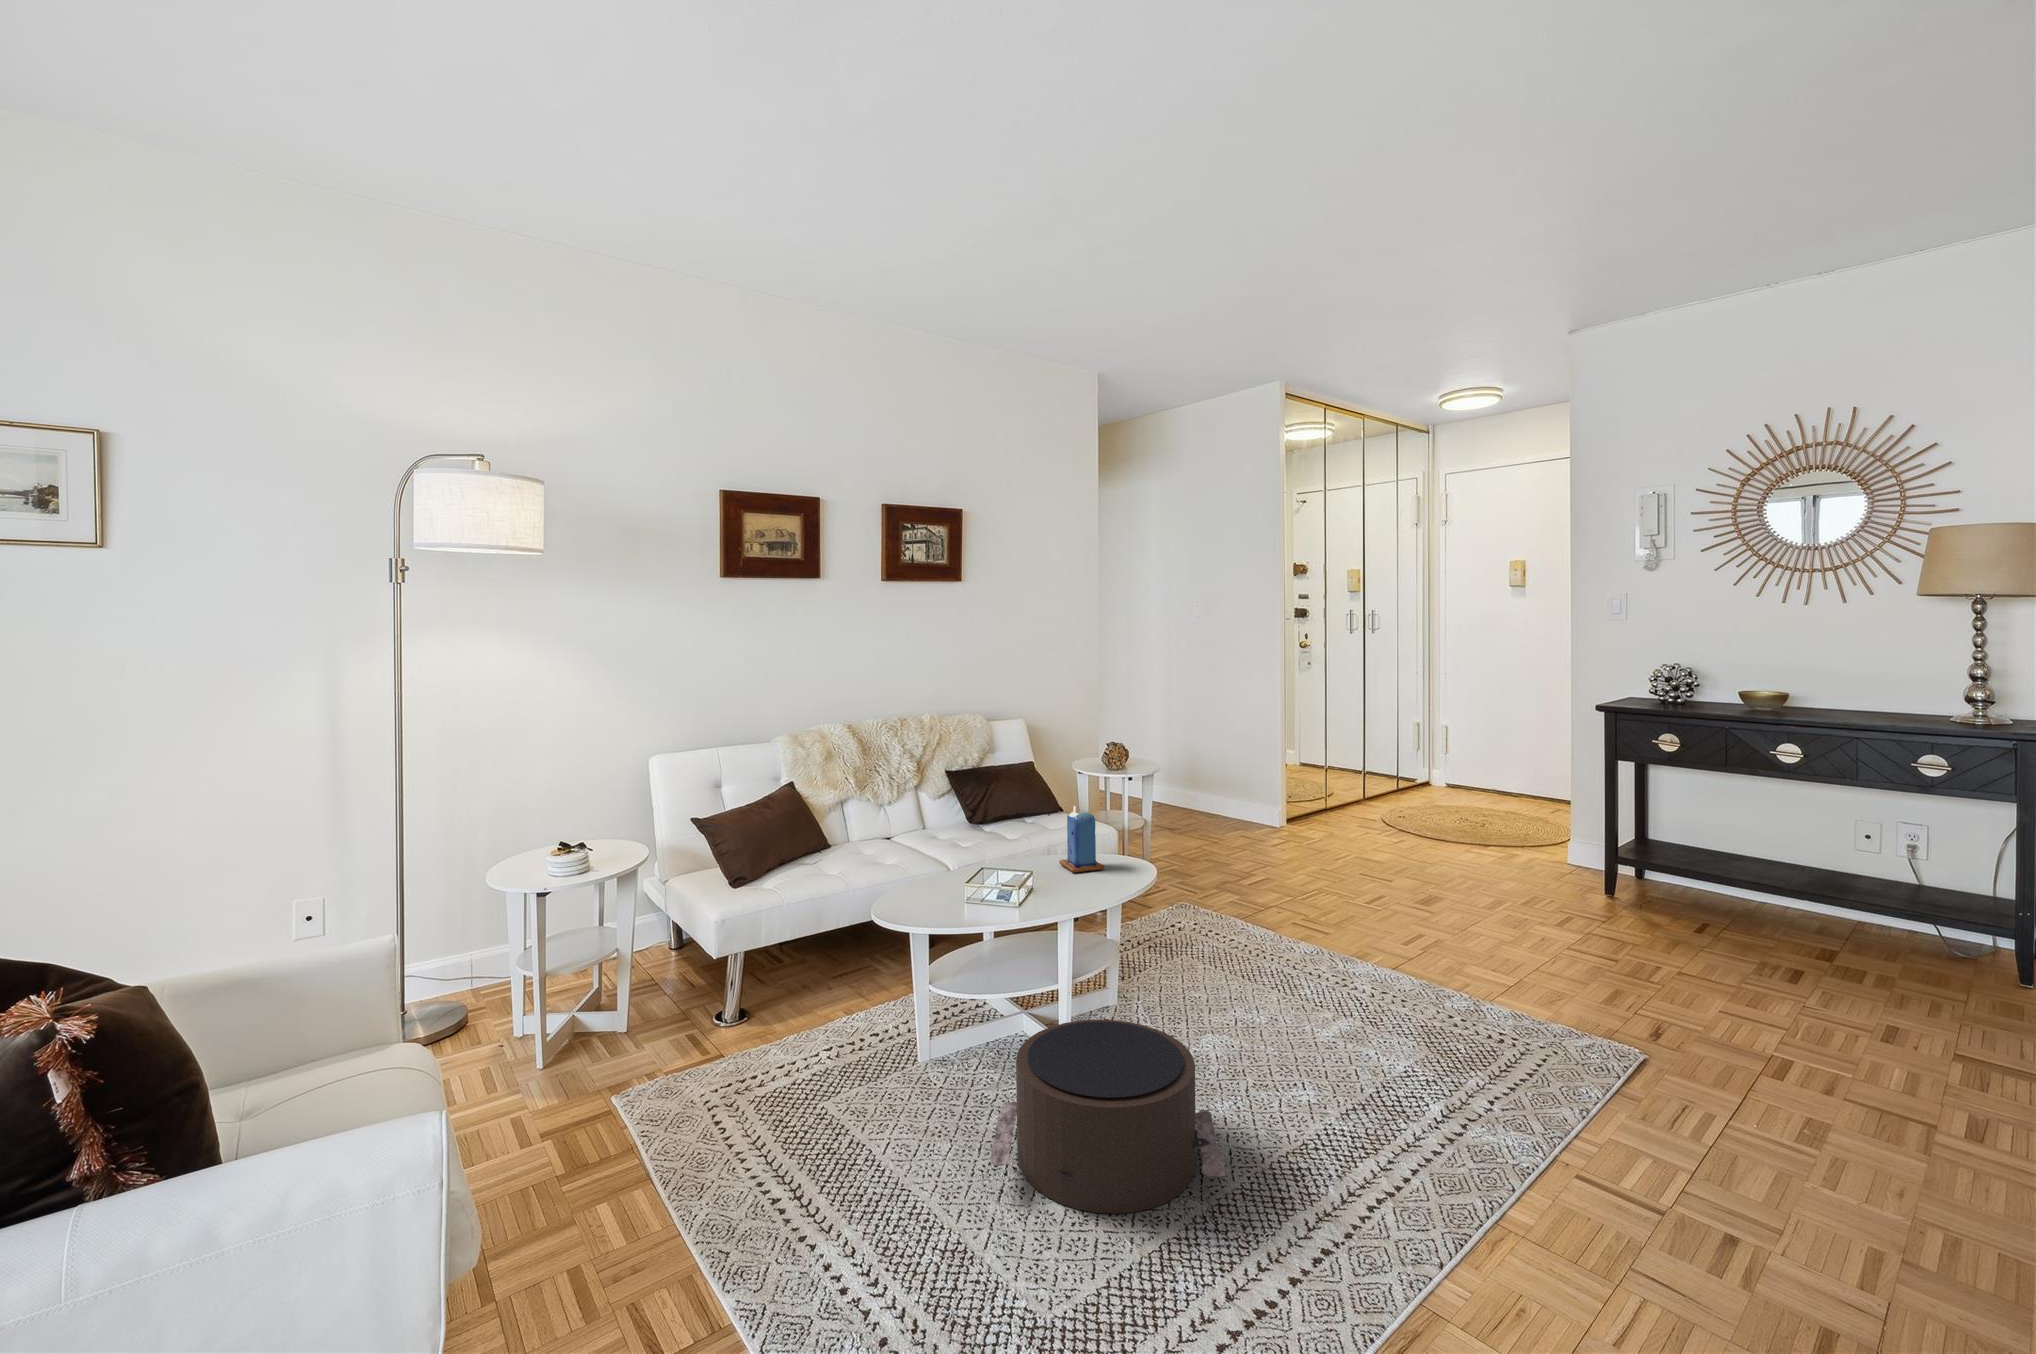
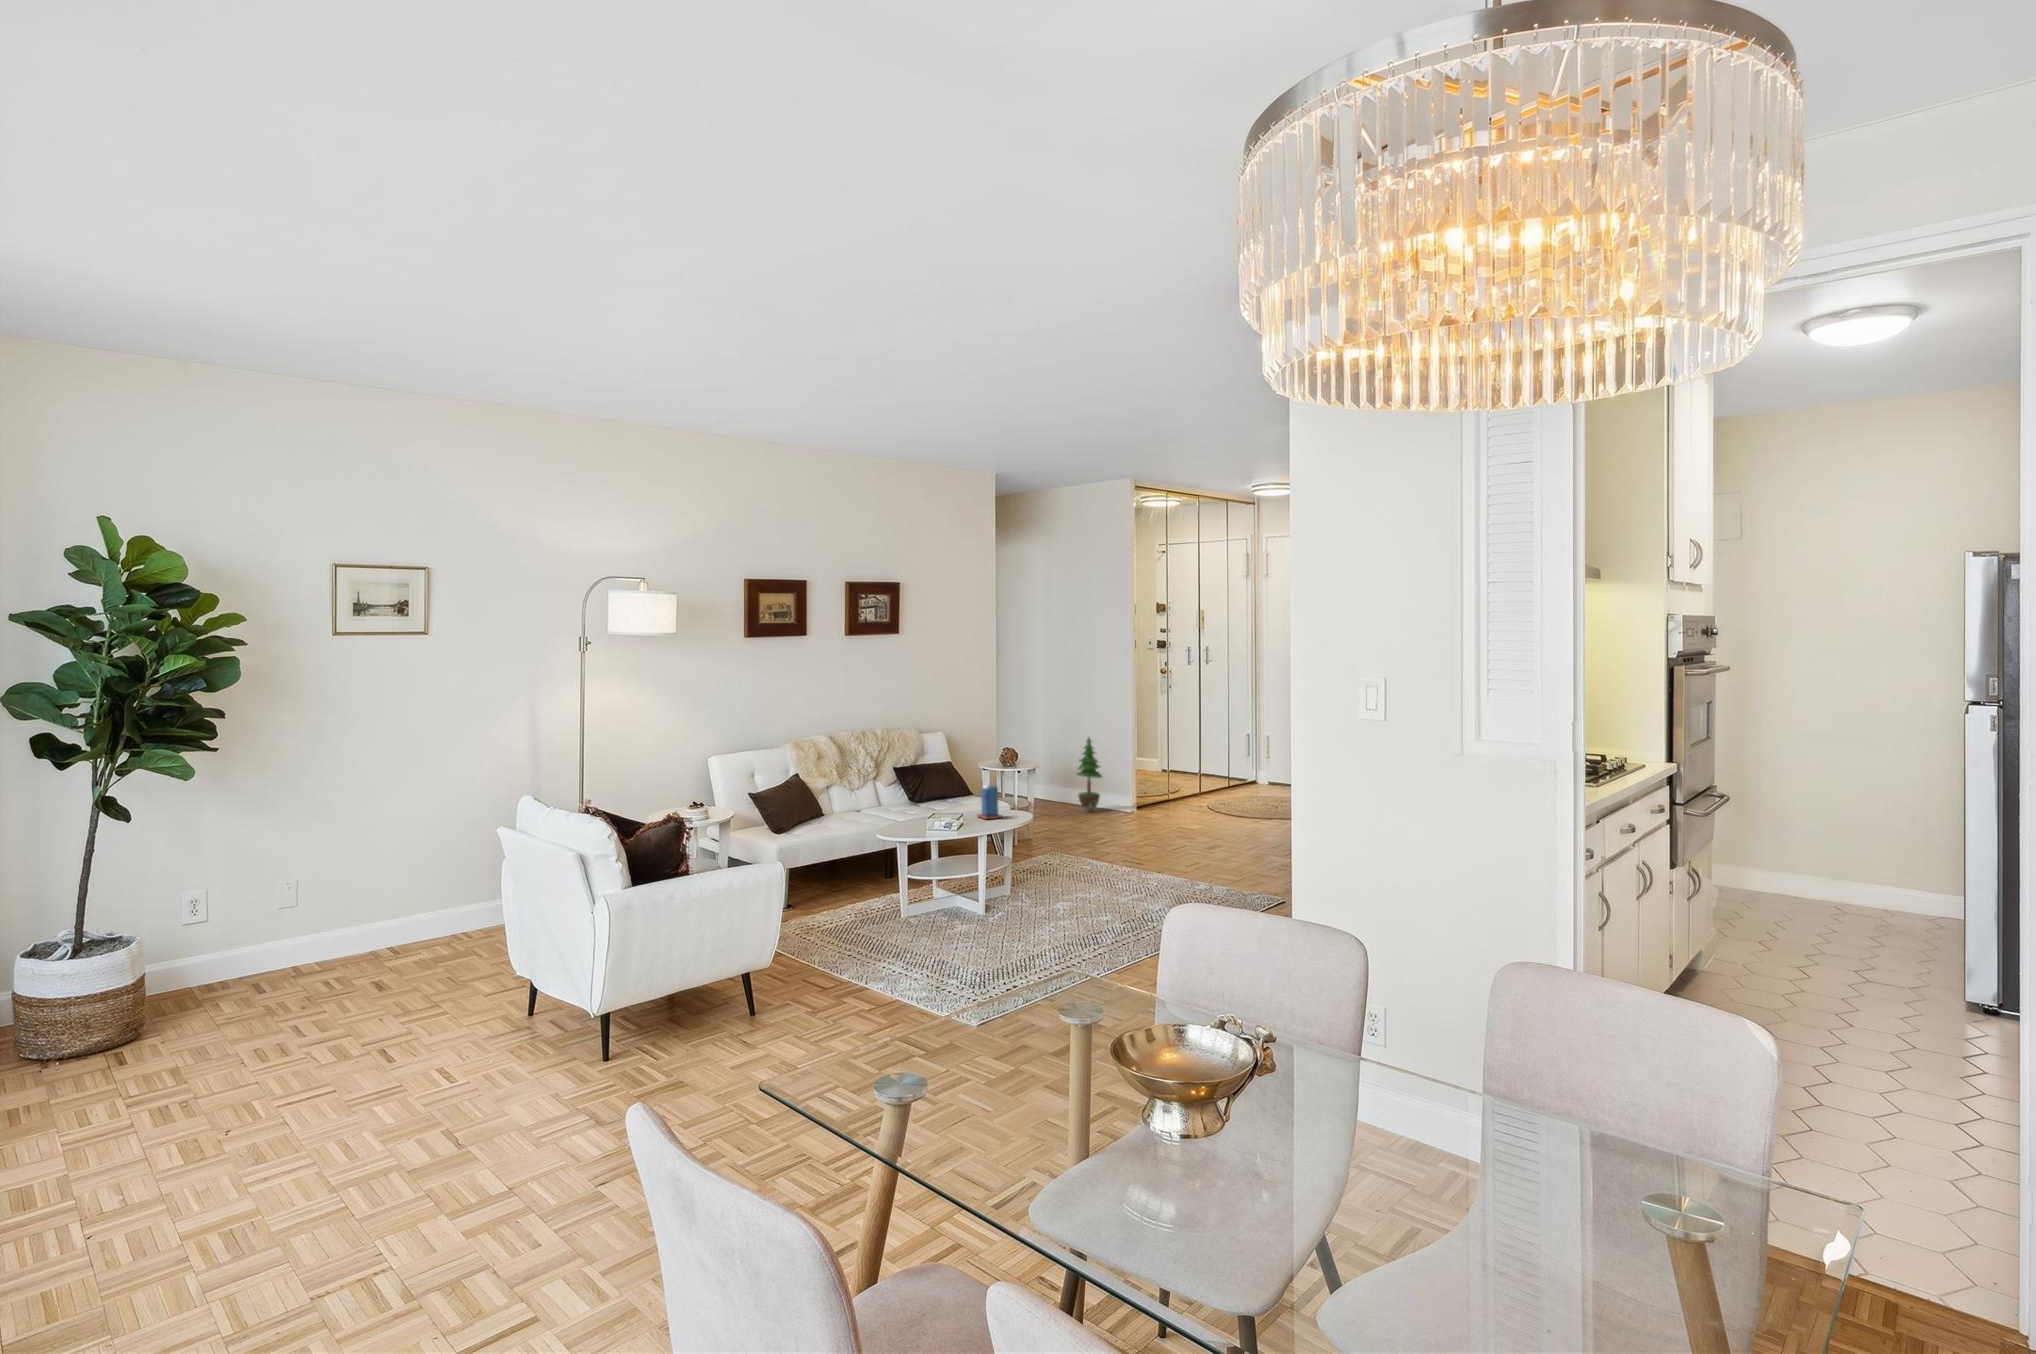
potted tree: none [1203,724,1240,824] -> present [1077,738,1102,811]
pouf: present [991,1020,1225,1214] -> none [952,883,1061,954]

